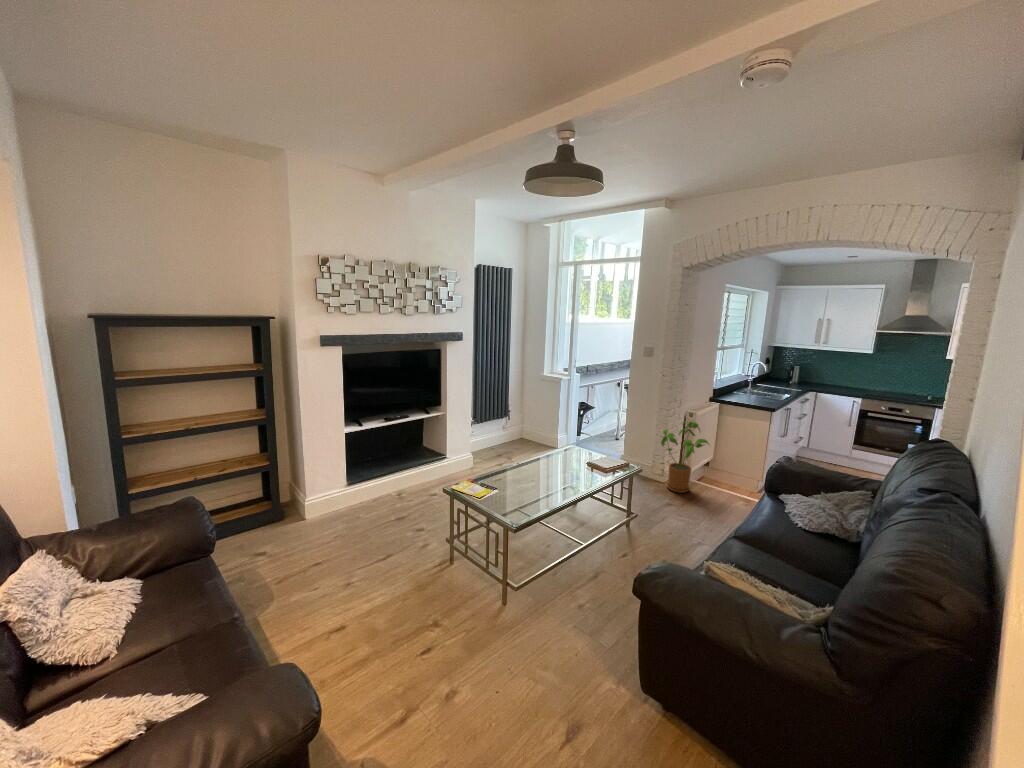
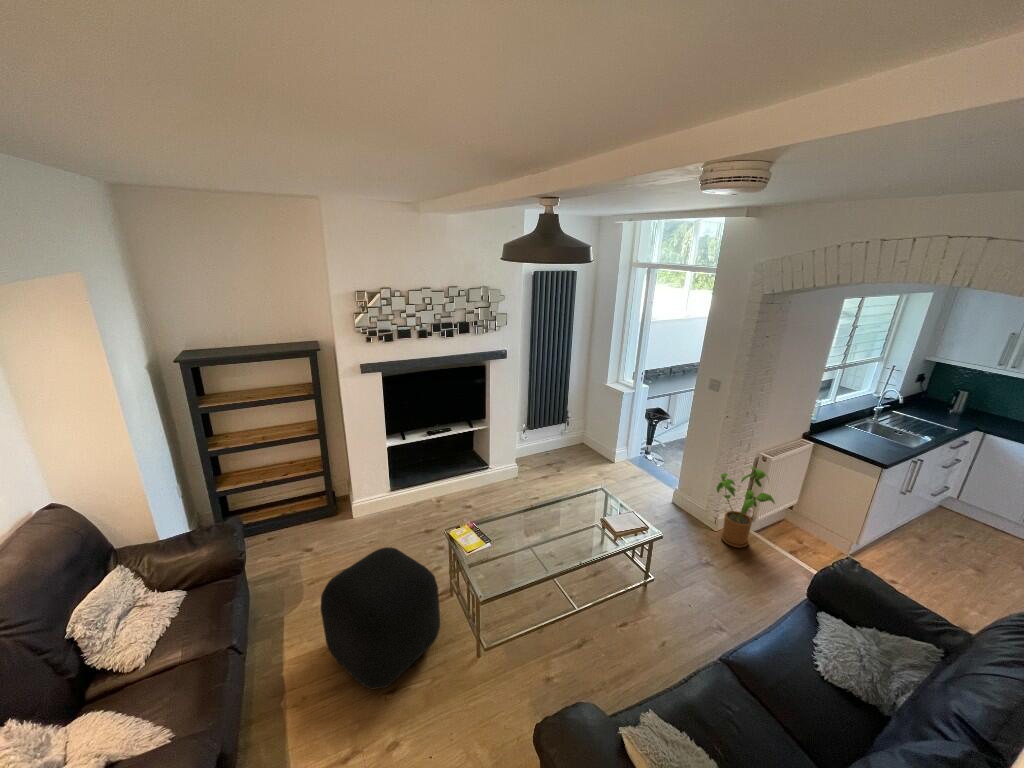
ottoman: none [335,508,462,650] -> present [321,547,440,689]

